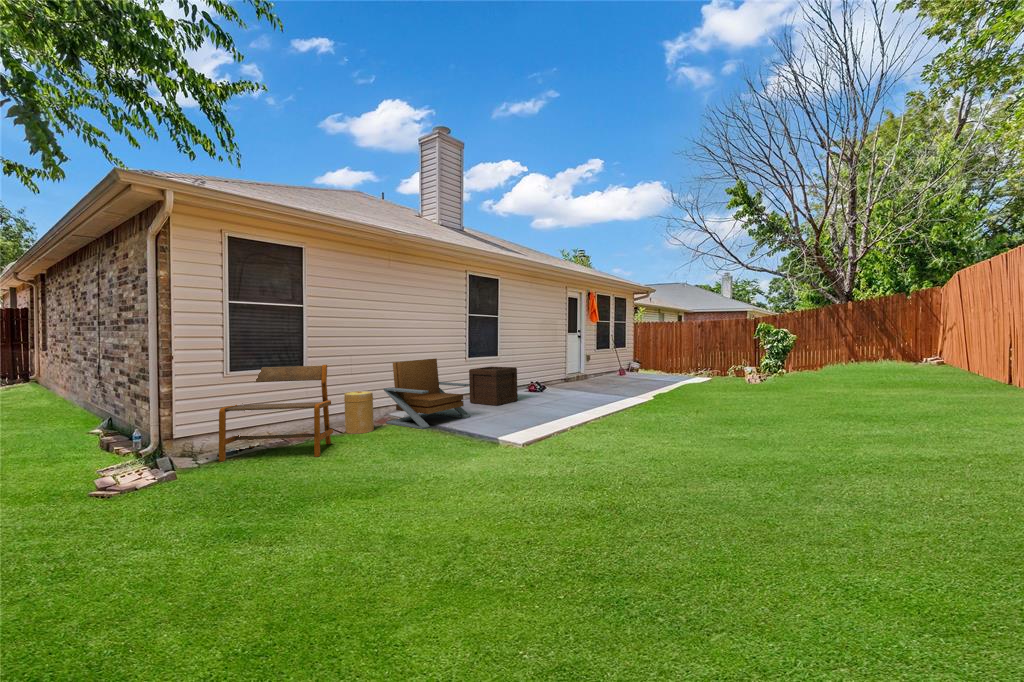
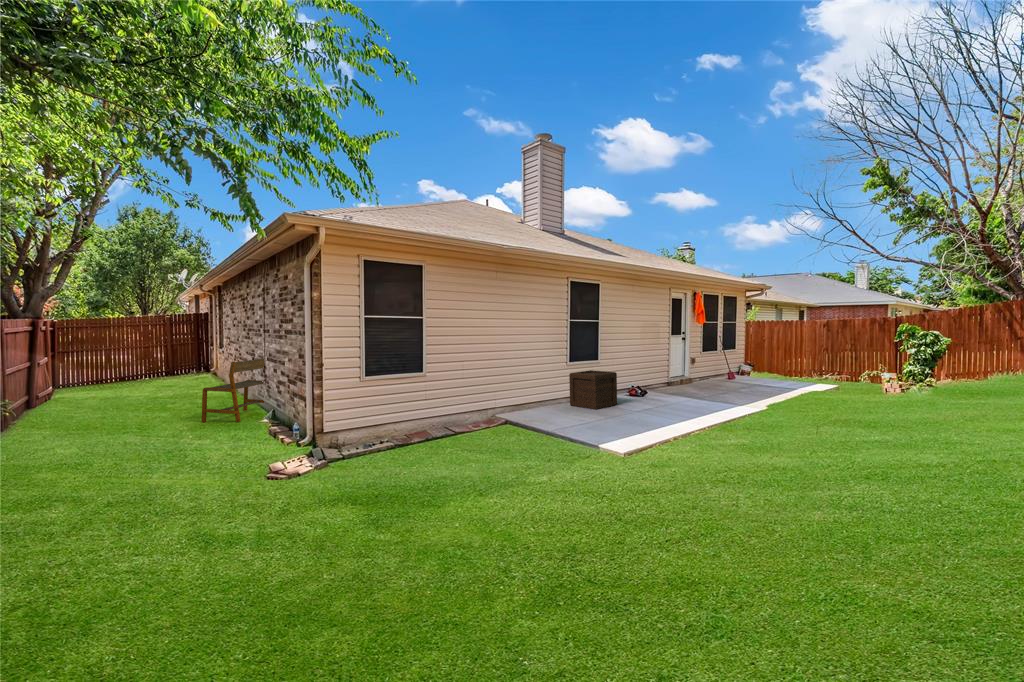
lounge chair: present [383,359,471,429] -> none [490,364,570,431]
bench: present [219,365,333,461] -> present [202,359,265,422]
basket: present [344,391,374,434] -> none [456,393,482,432]

